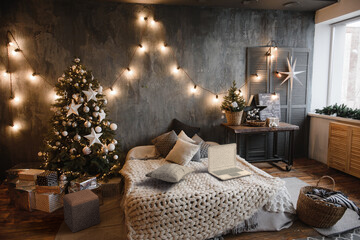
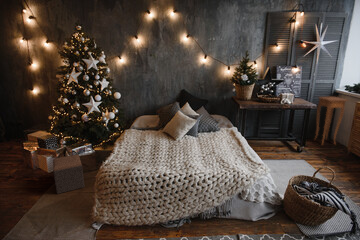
side table: none [295,119,320,163] -> present [316,97,347,141]
laptop: present [208,143,252,180] -> none [193,122,238,161]
pillow: present [145,164,194,182] -> none [122,138,175,159]

